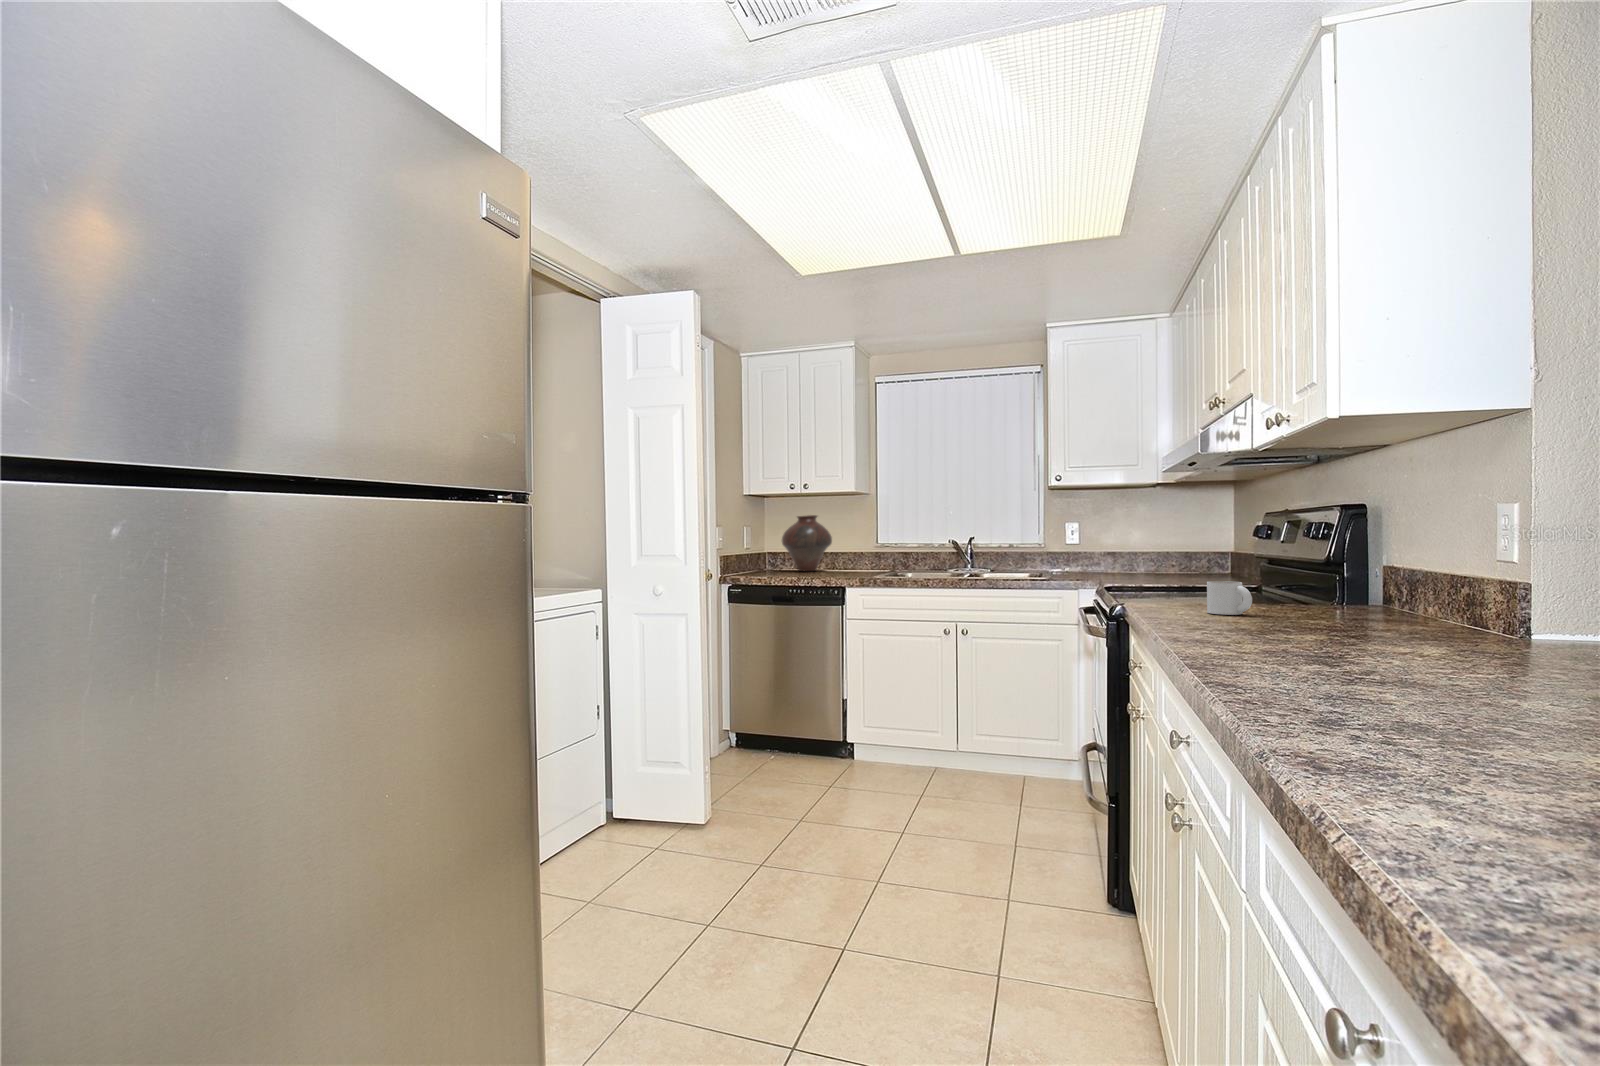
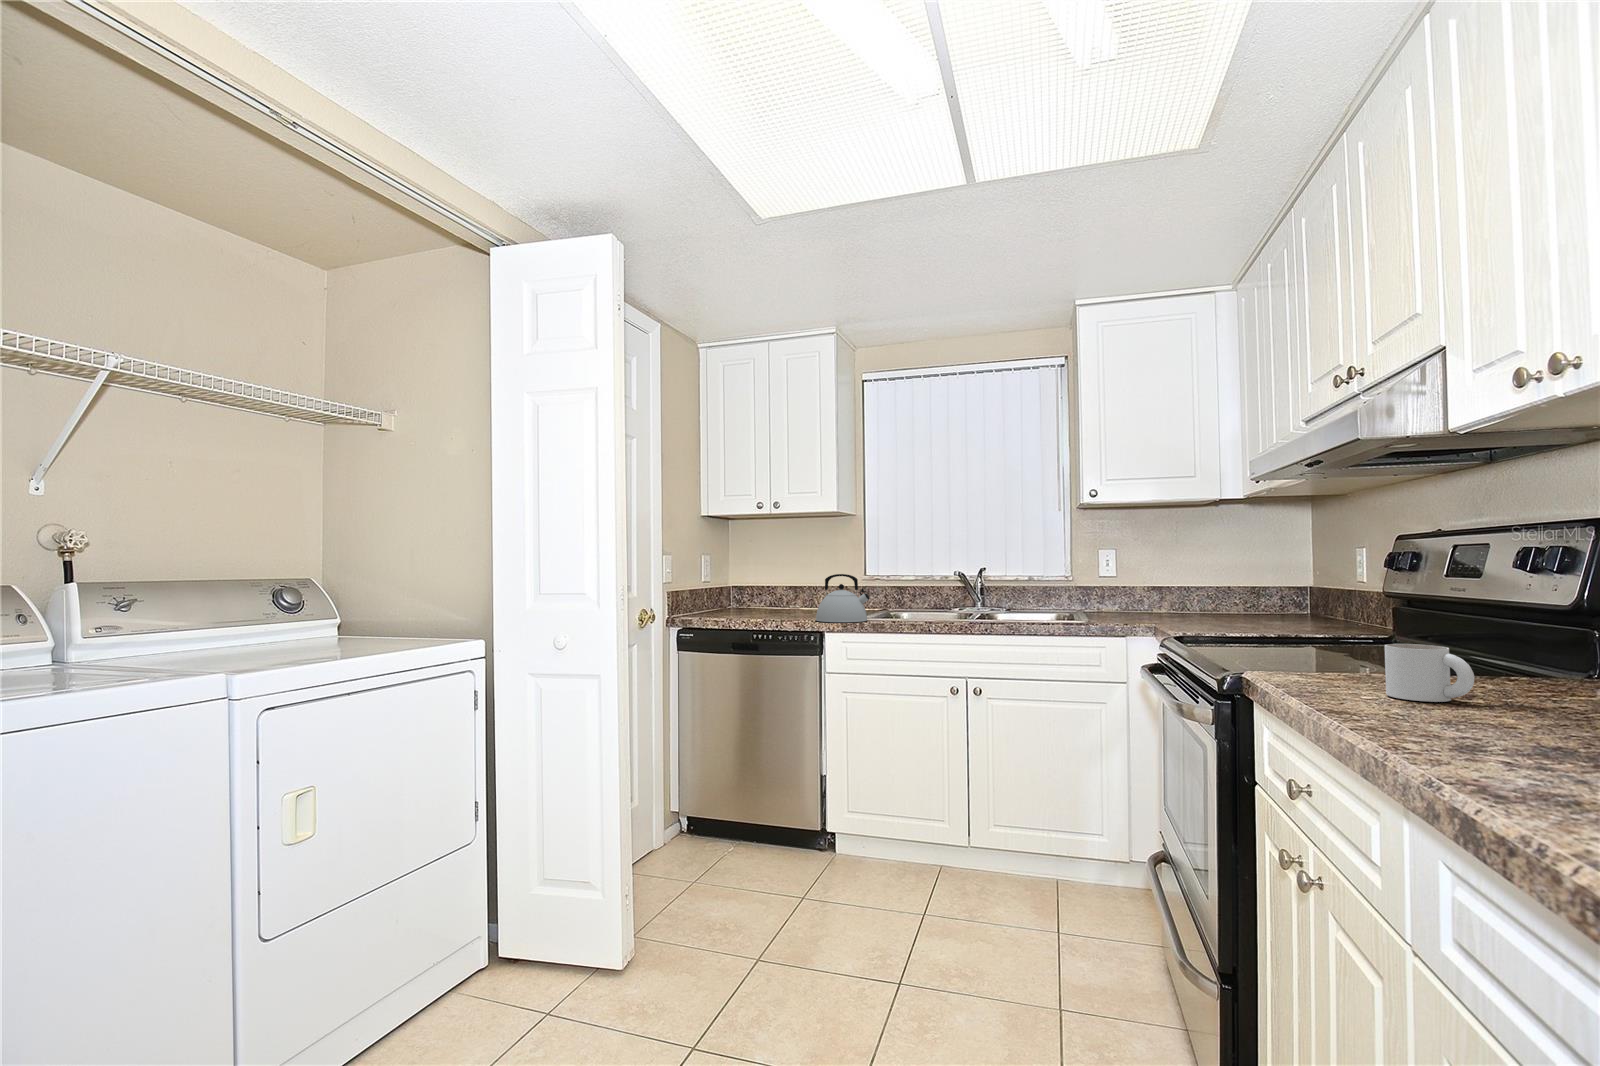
vase: present [782,515,832,571] -> none [750,540,811,609]
kettle: none [839,542,881,580] -> present [816,574,869,622]

